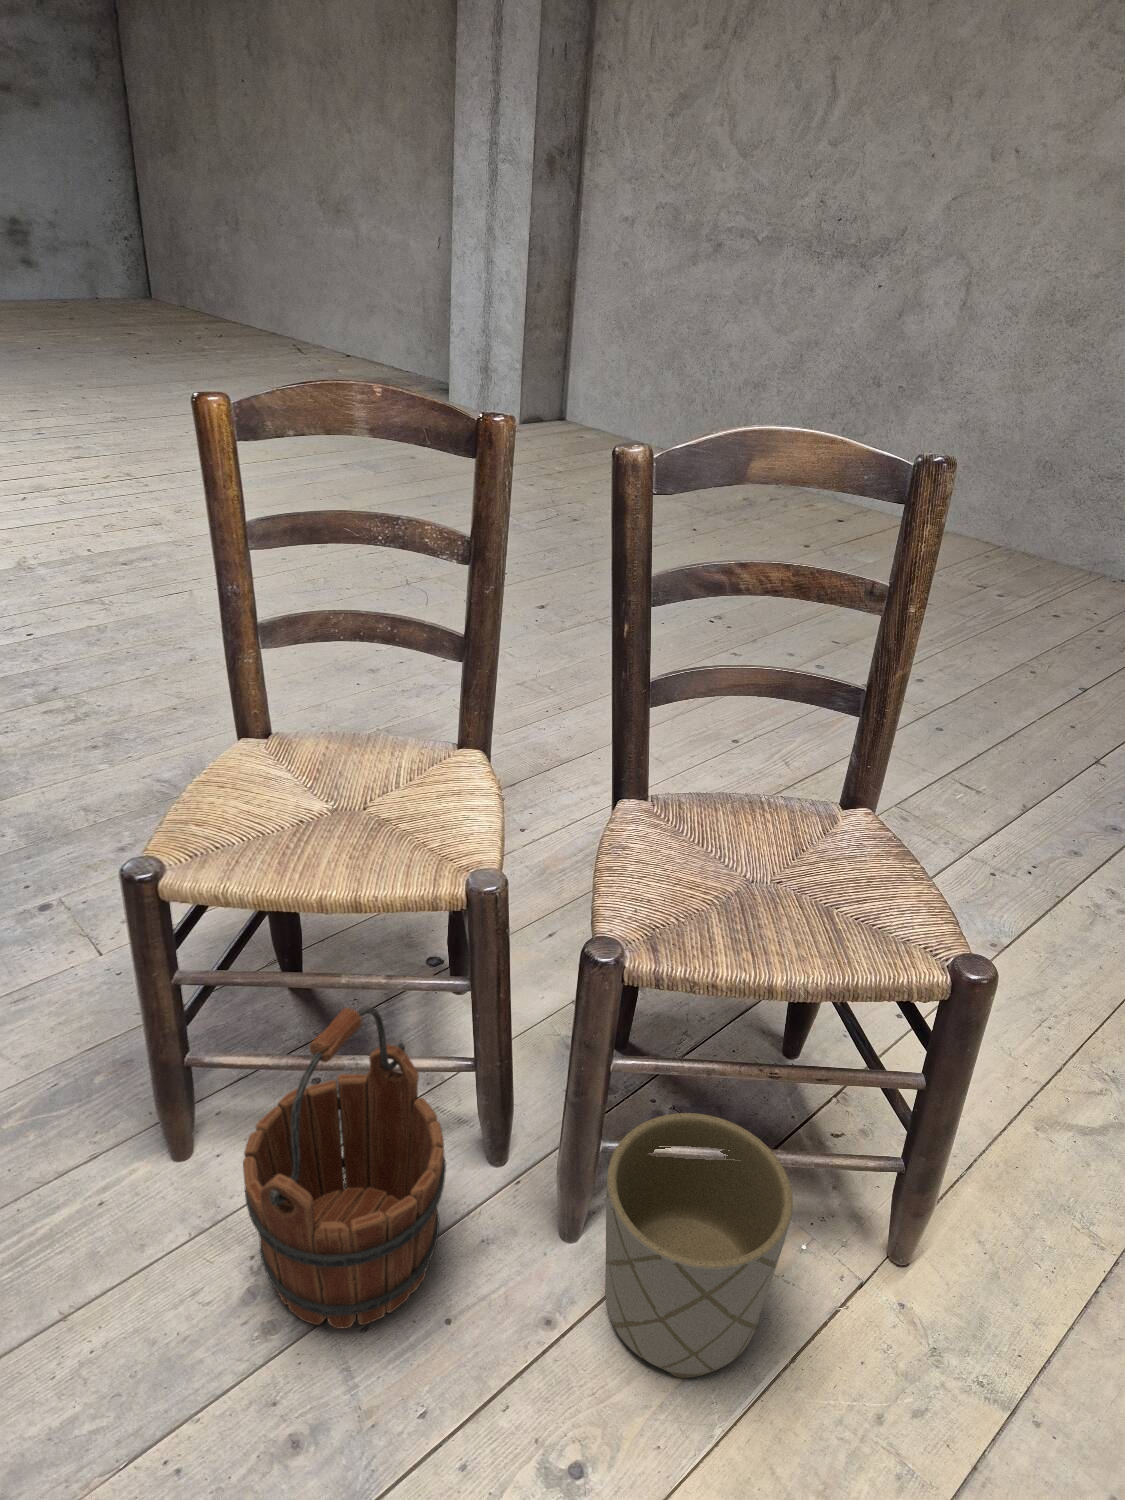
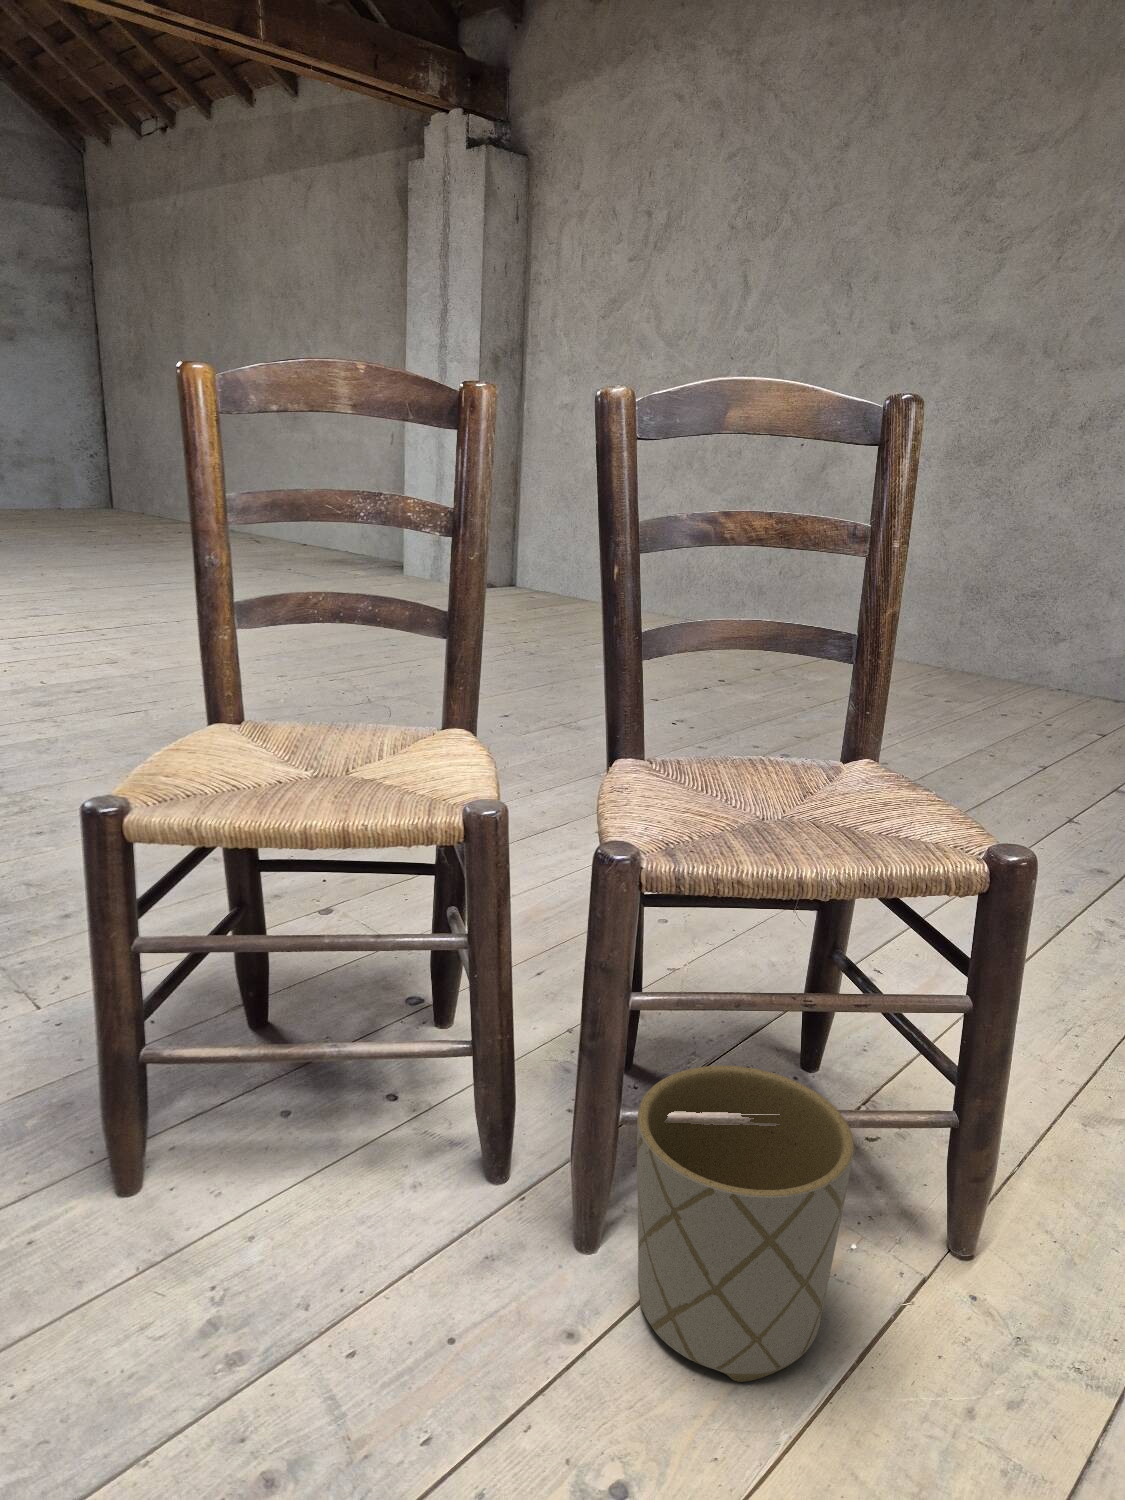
wooden bucket: present [243,1007,446,1329] -> none [209,930,446,1354]

